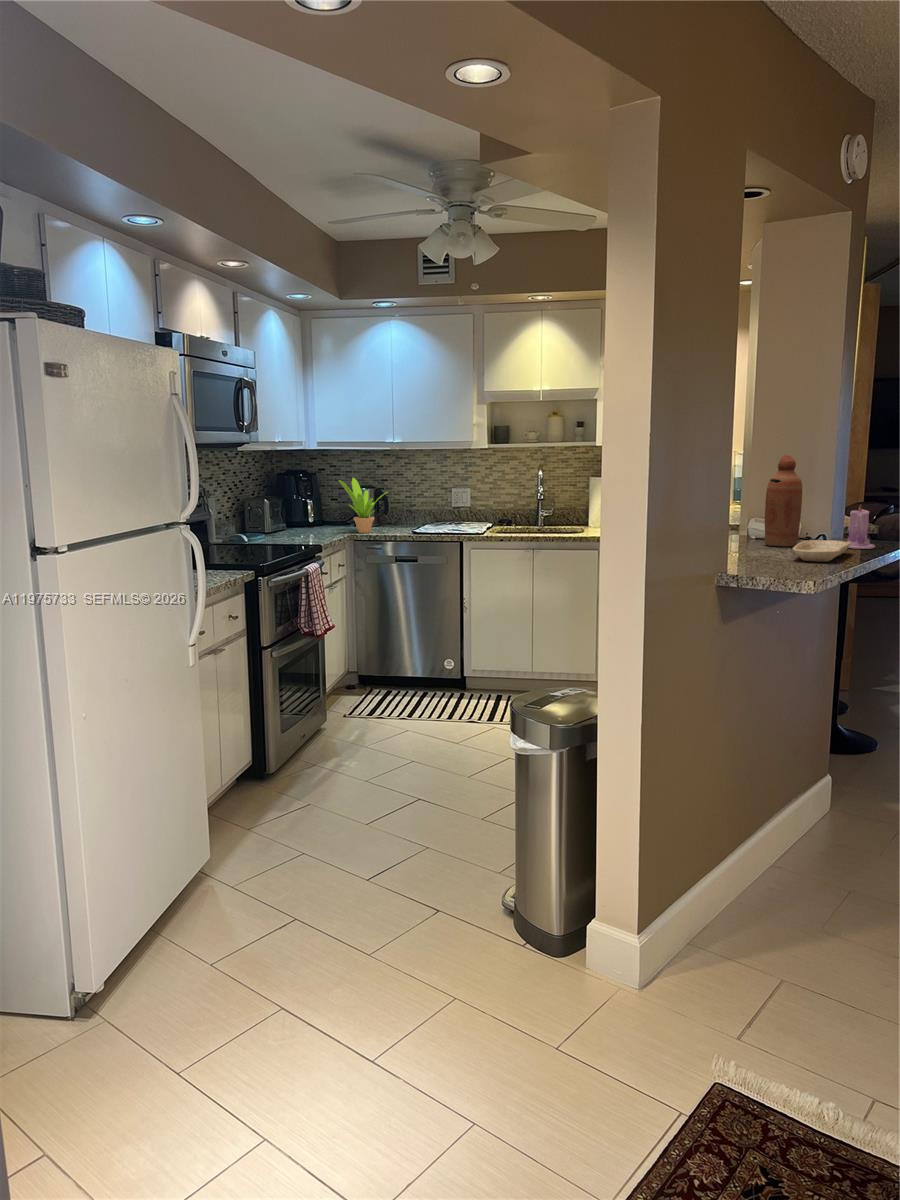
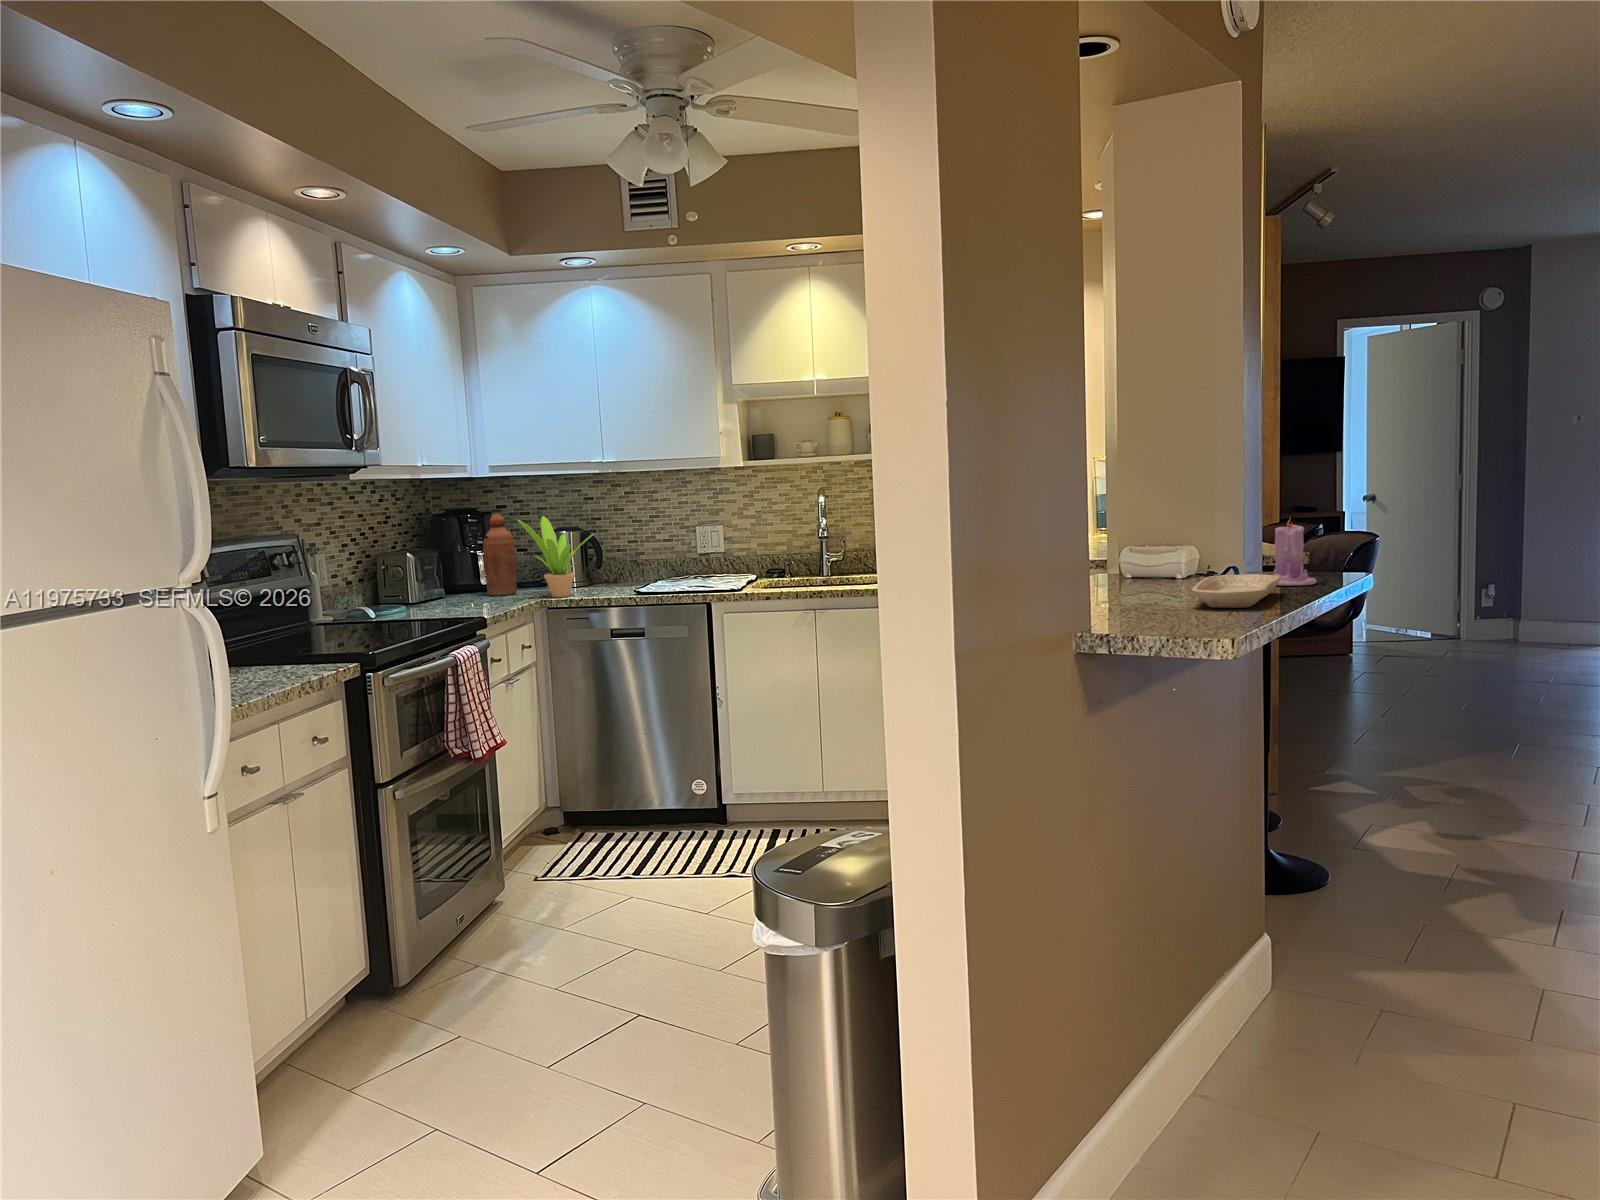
bottle: present [765,455,802,546] -> present [483,513,517,595]

